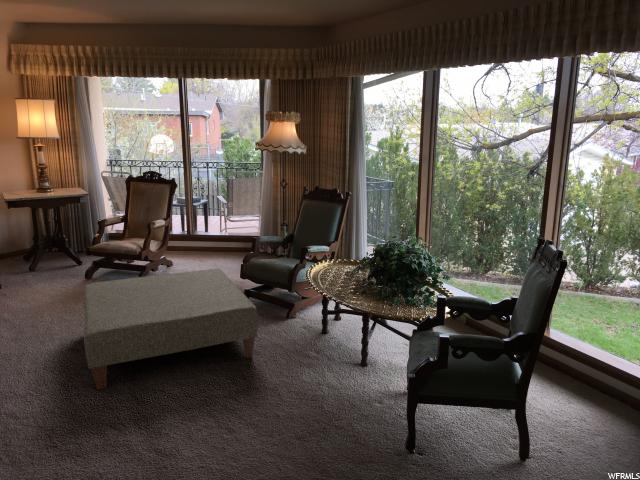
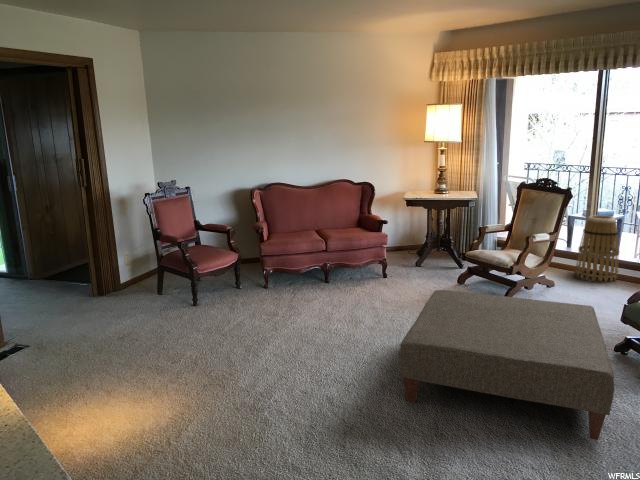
basket: none [183,200,215,254] -> present [575,215,619,281]

